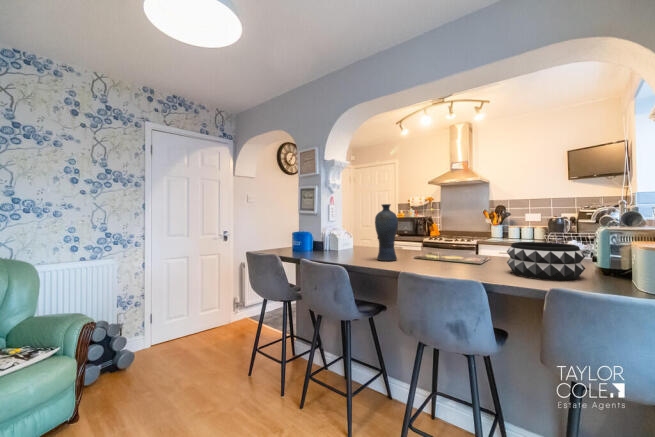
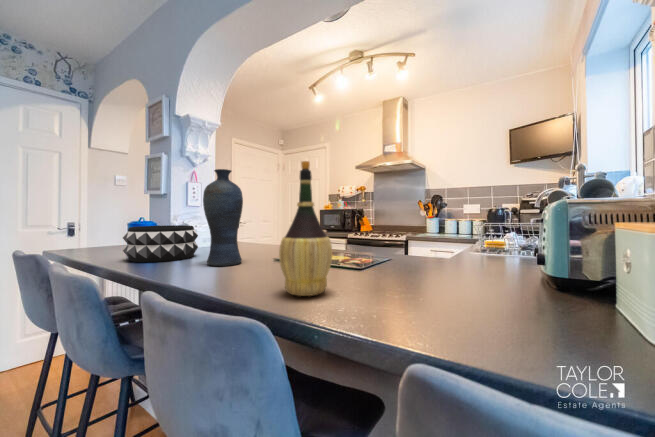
wine bottle: none [453,210,482,274] -> present [279,161,332,296]
decorative bowl: present [507,242,586,280] -> present [123,225,198,262]

